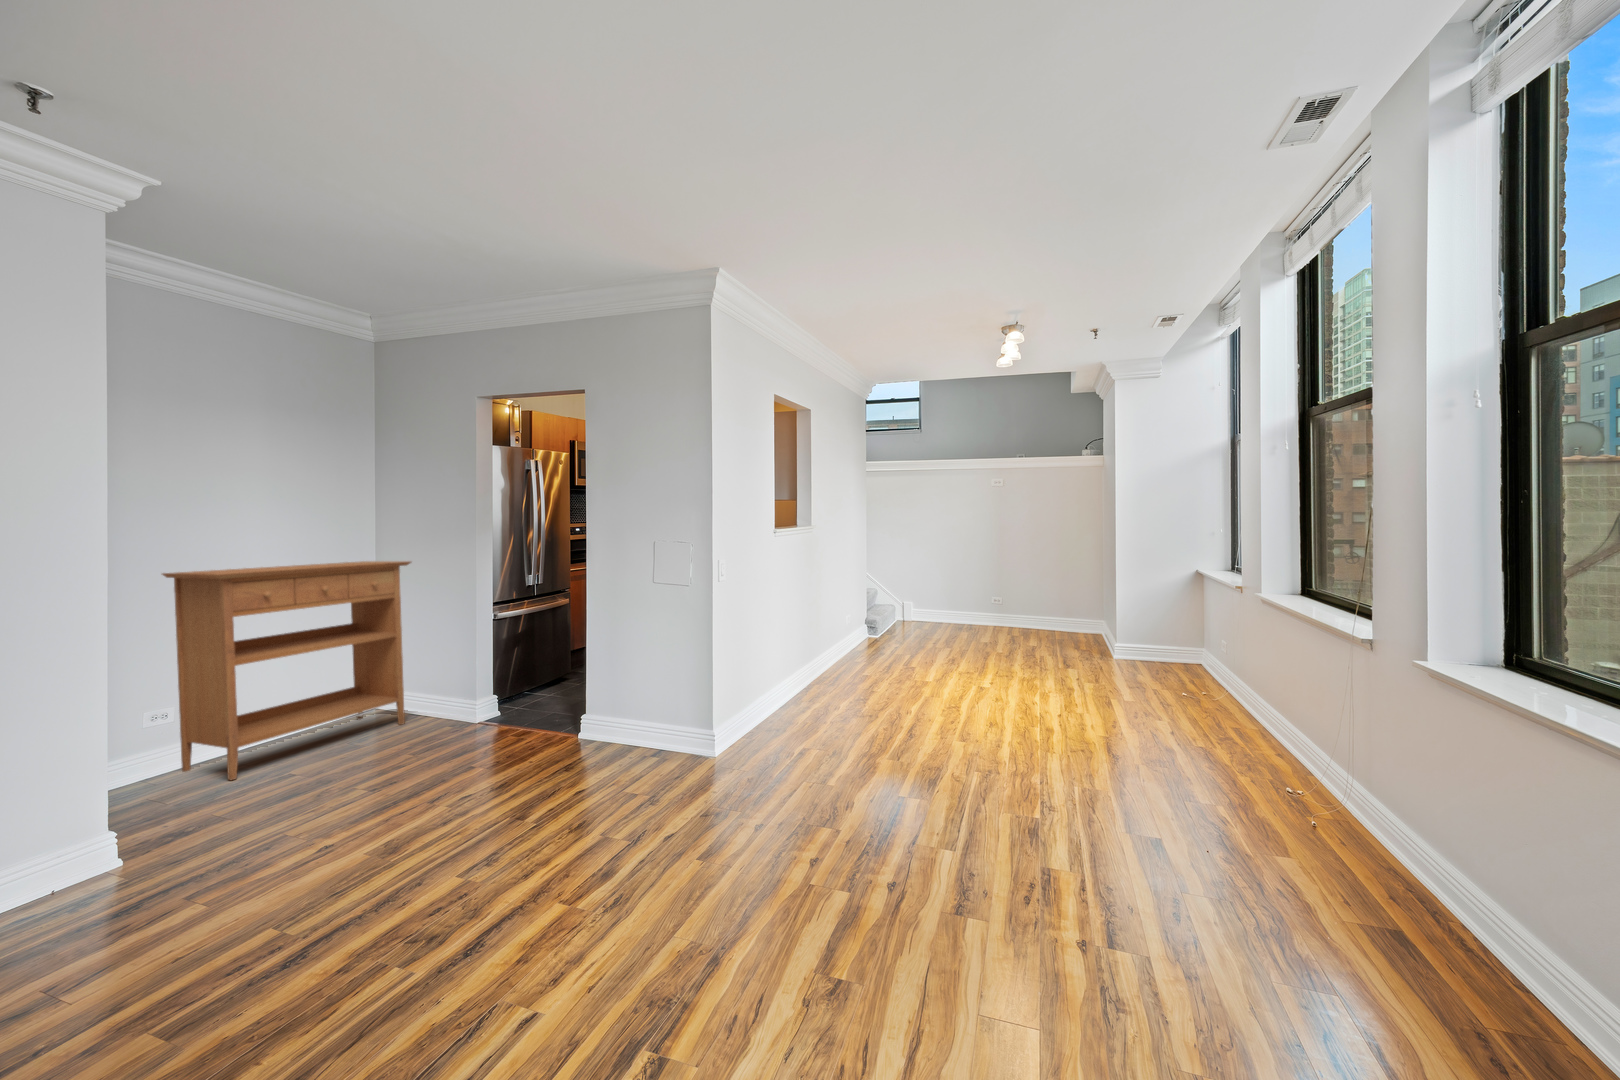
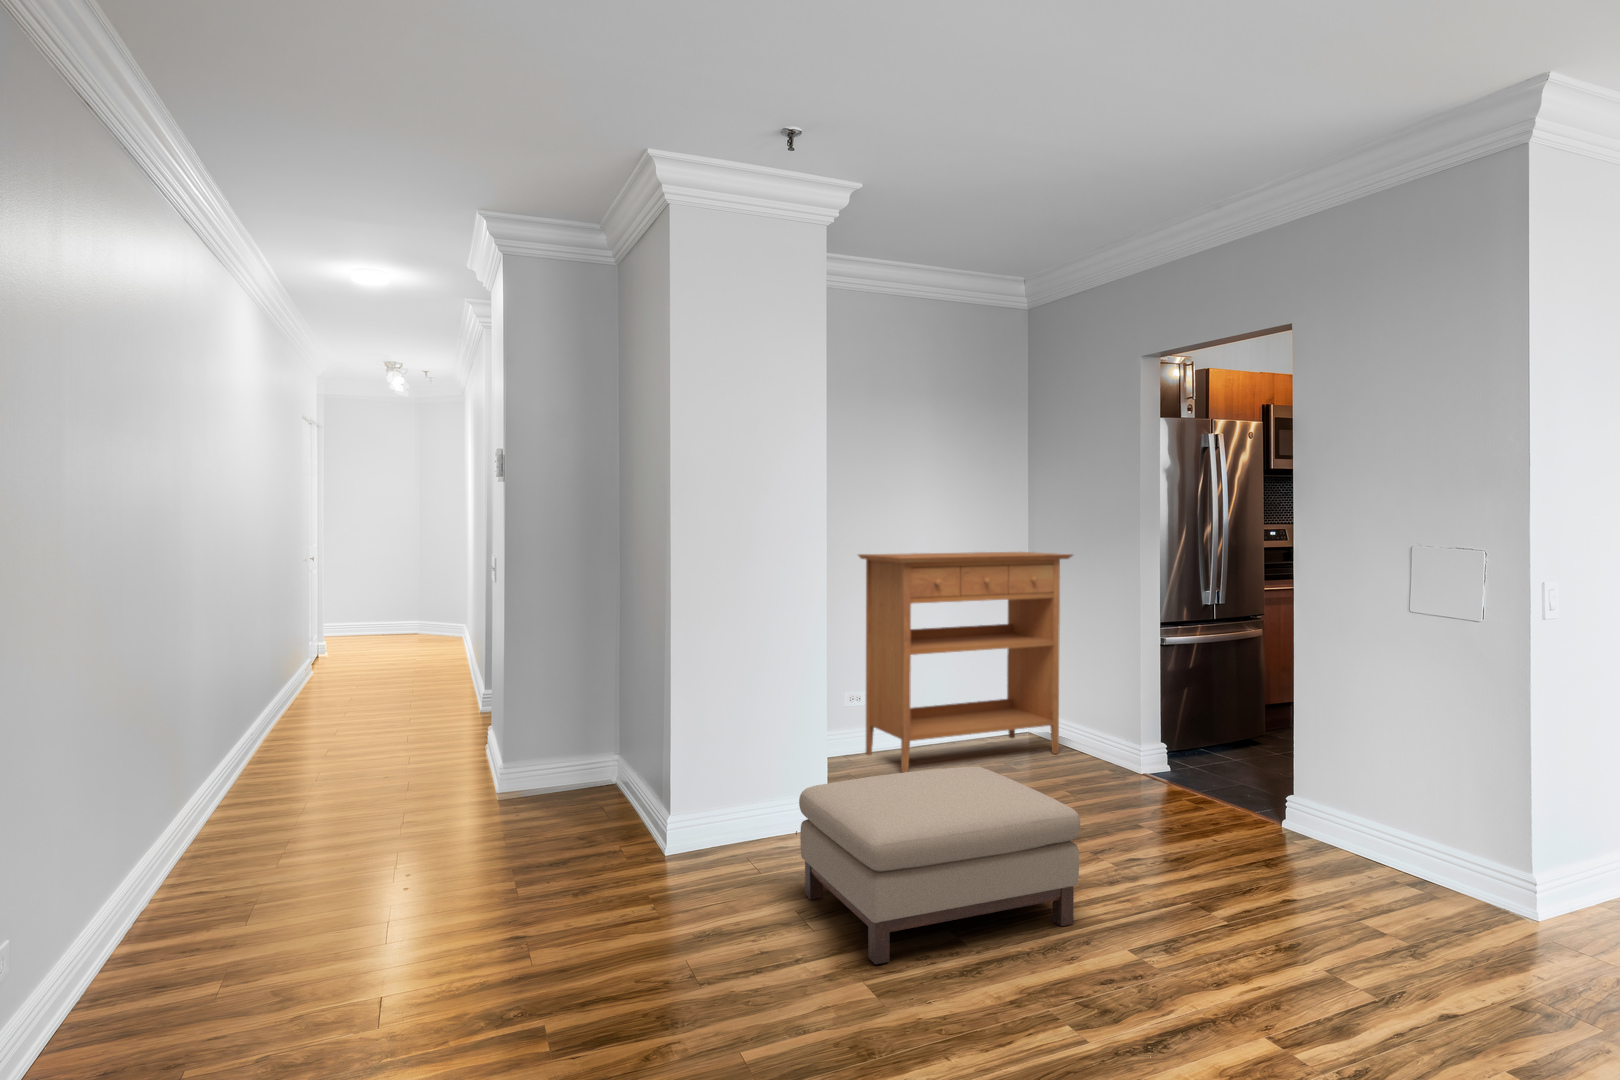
ottoman: none [47,760,411,1006] -> present [799,767,1080,964]

